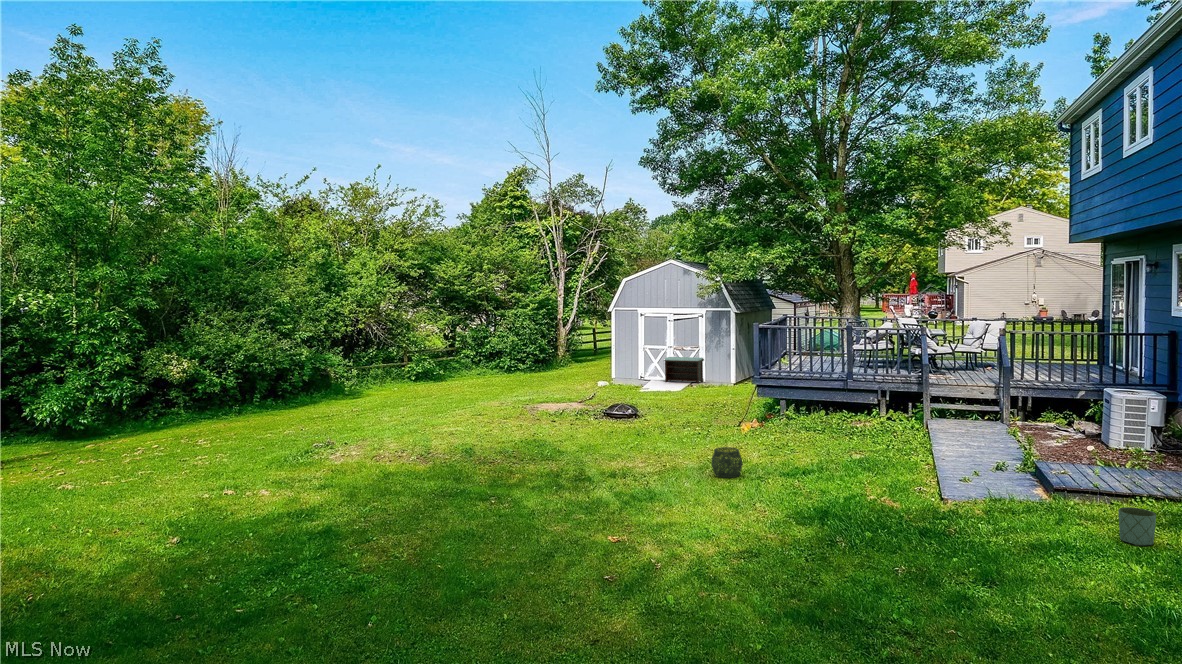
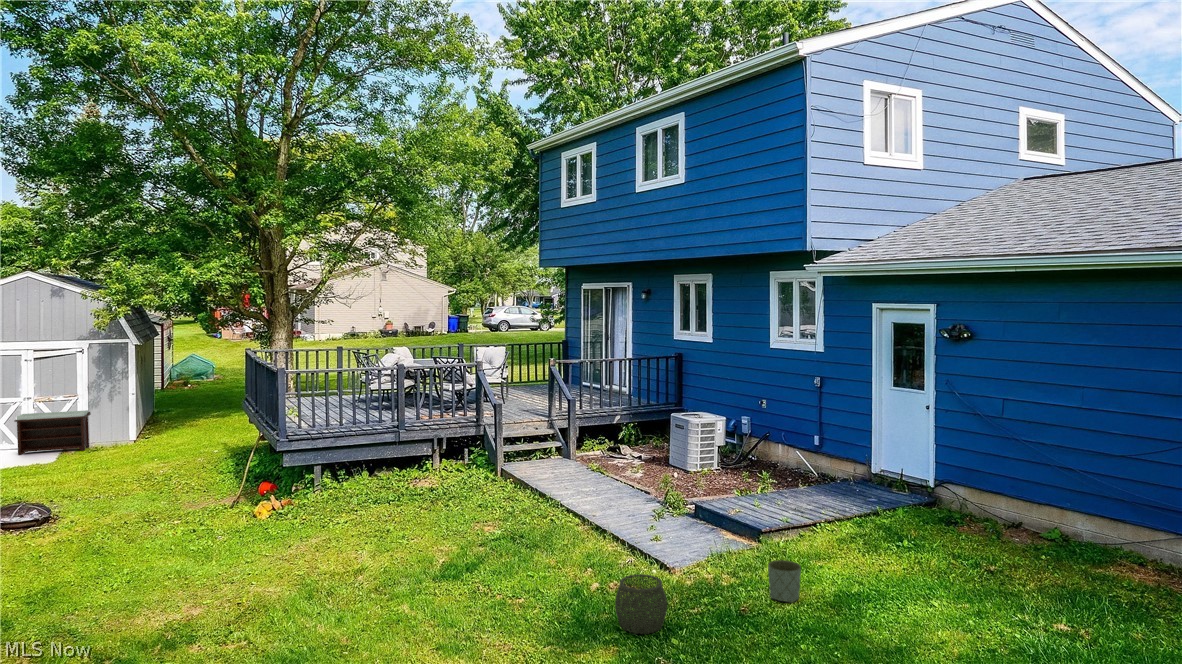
woven basket: present [712,447,742,478] -> present [615,574,667,634]
planter: present [1118,507,1156,546] -> present [768,560,801,603]

